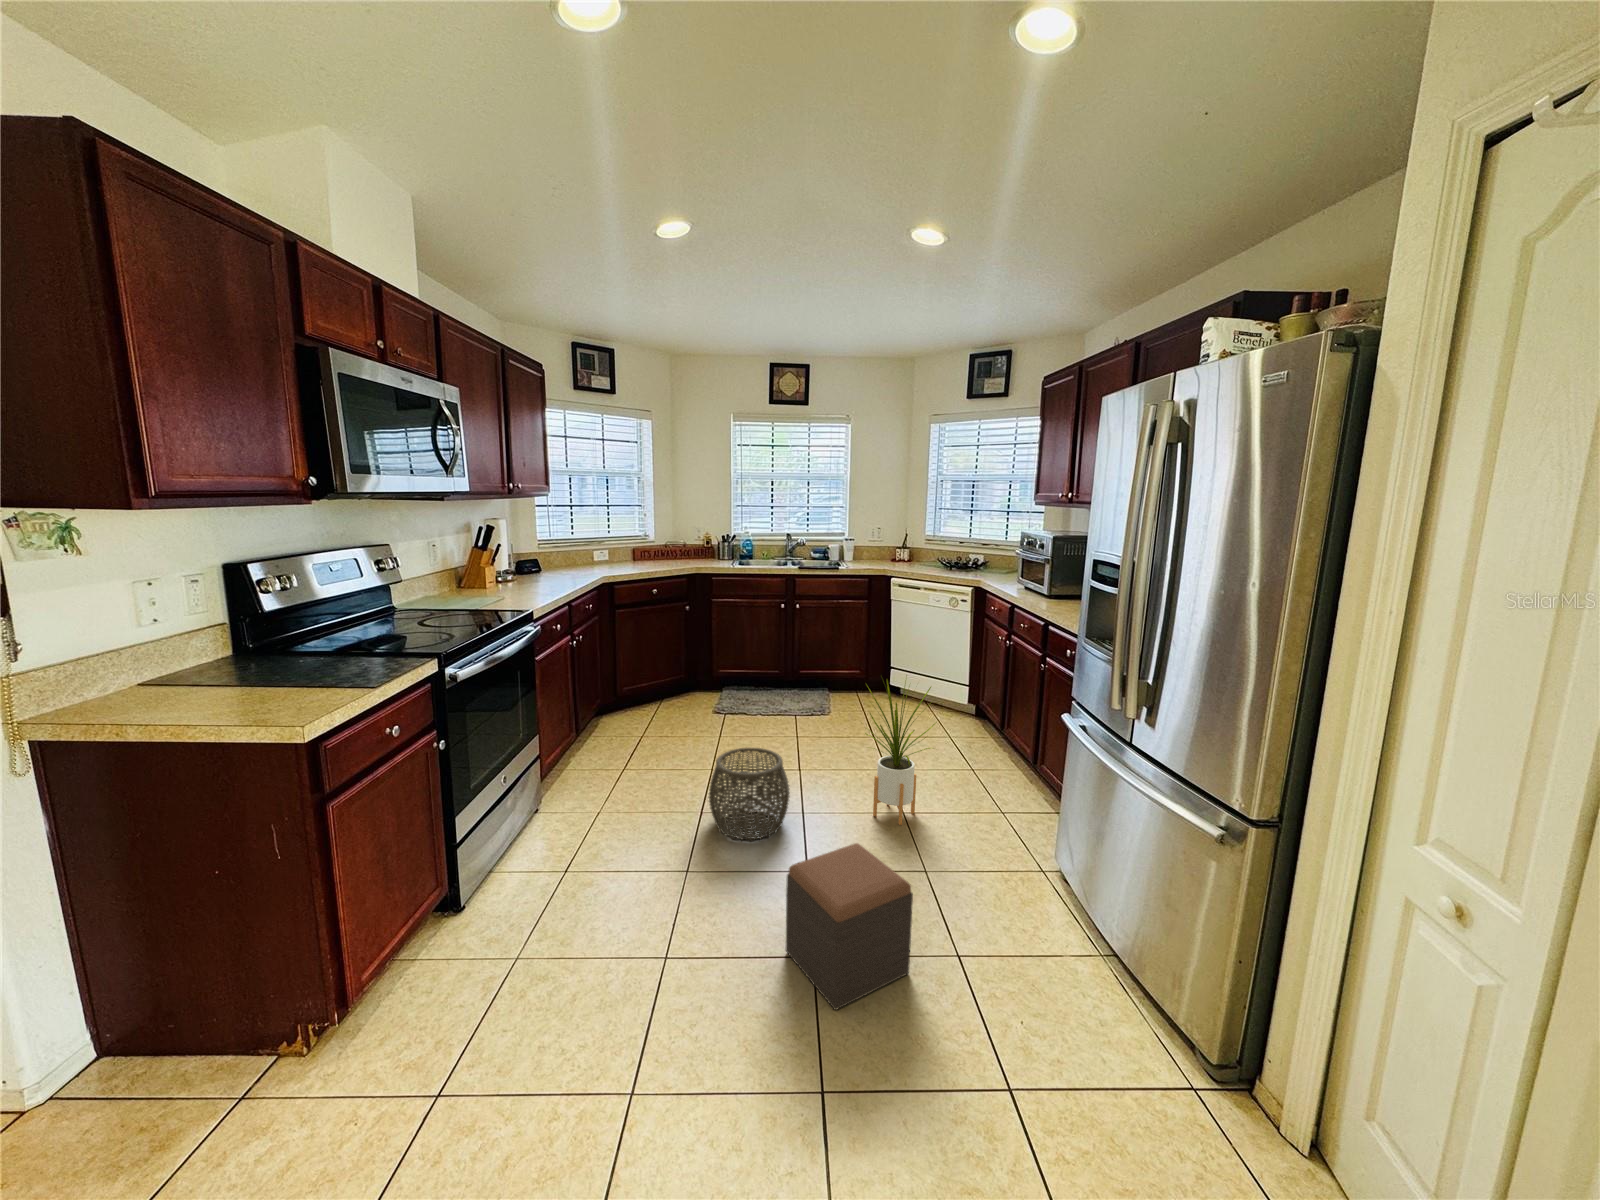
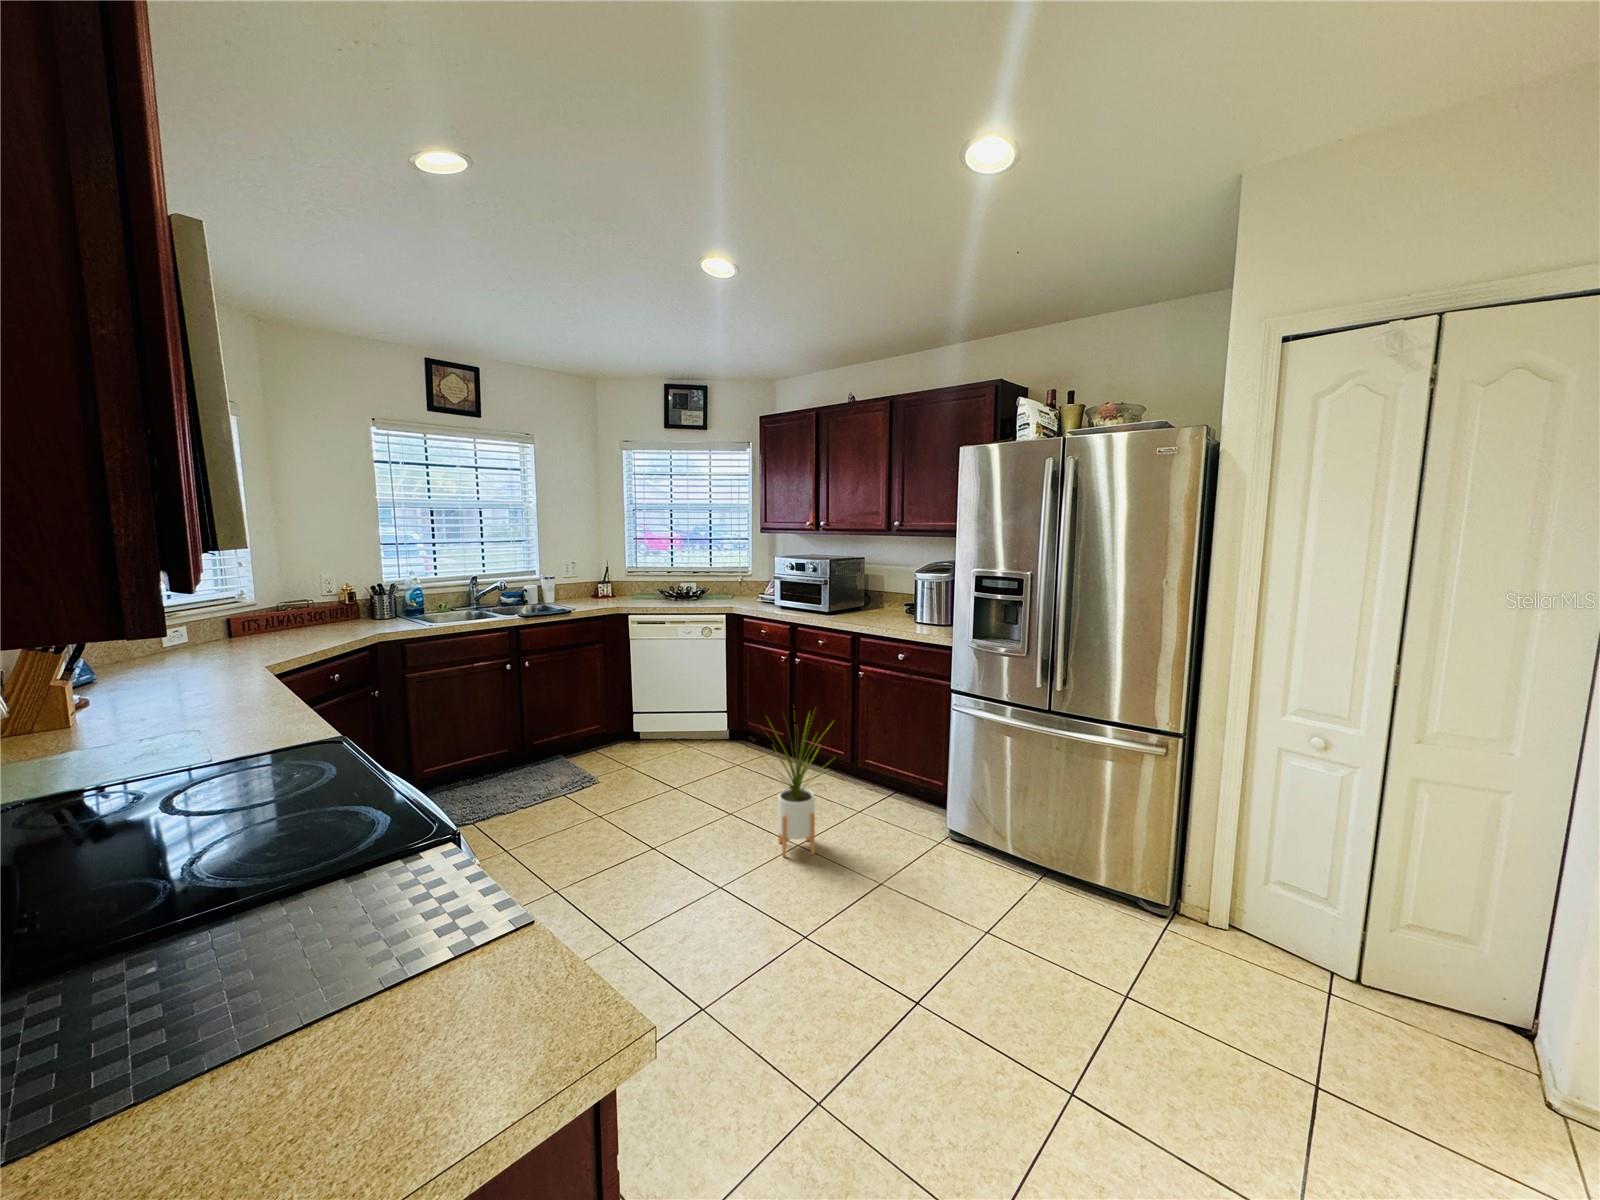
woven basket: present [709,748,790,840] -> none [642,826,740,944]
footstool: present [786,843,913,1010] -> none [890,869,988,1021]

